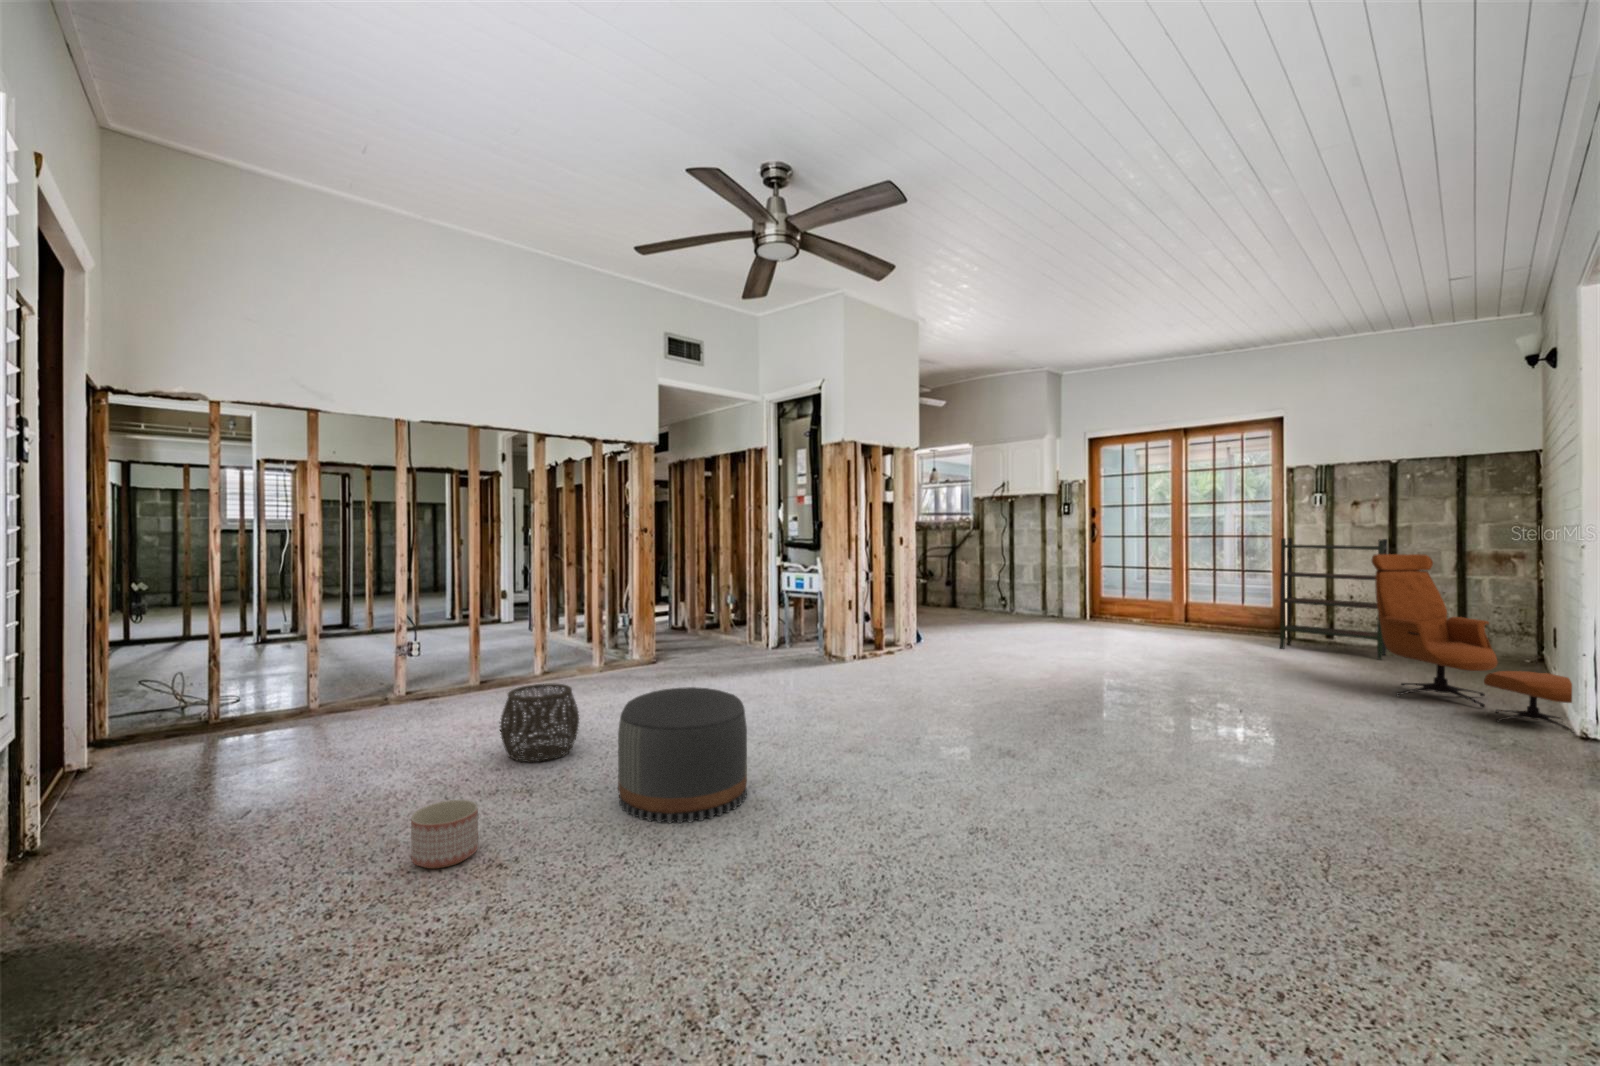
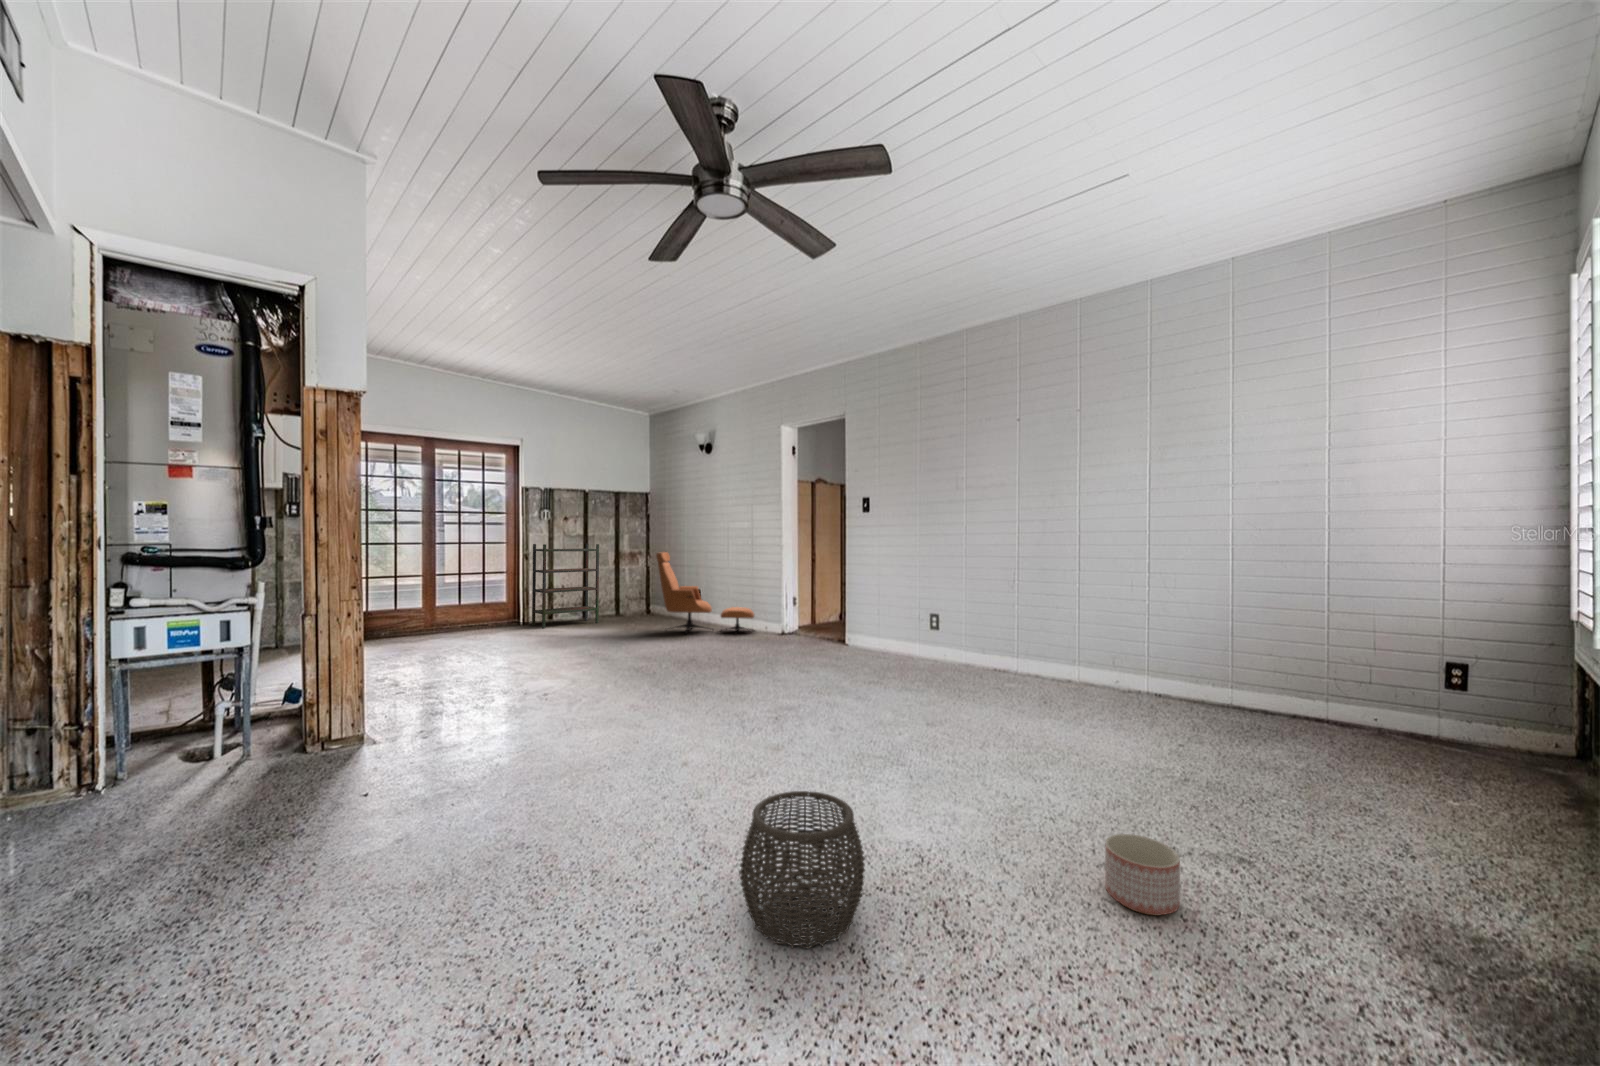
pouf: present [618,687,747,823] -> none [858,694,985,831]

